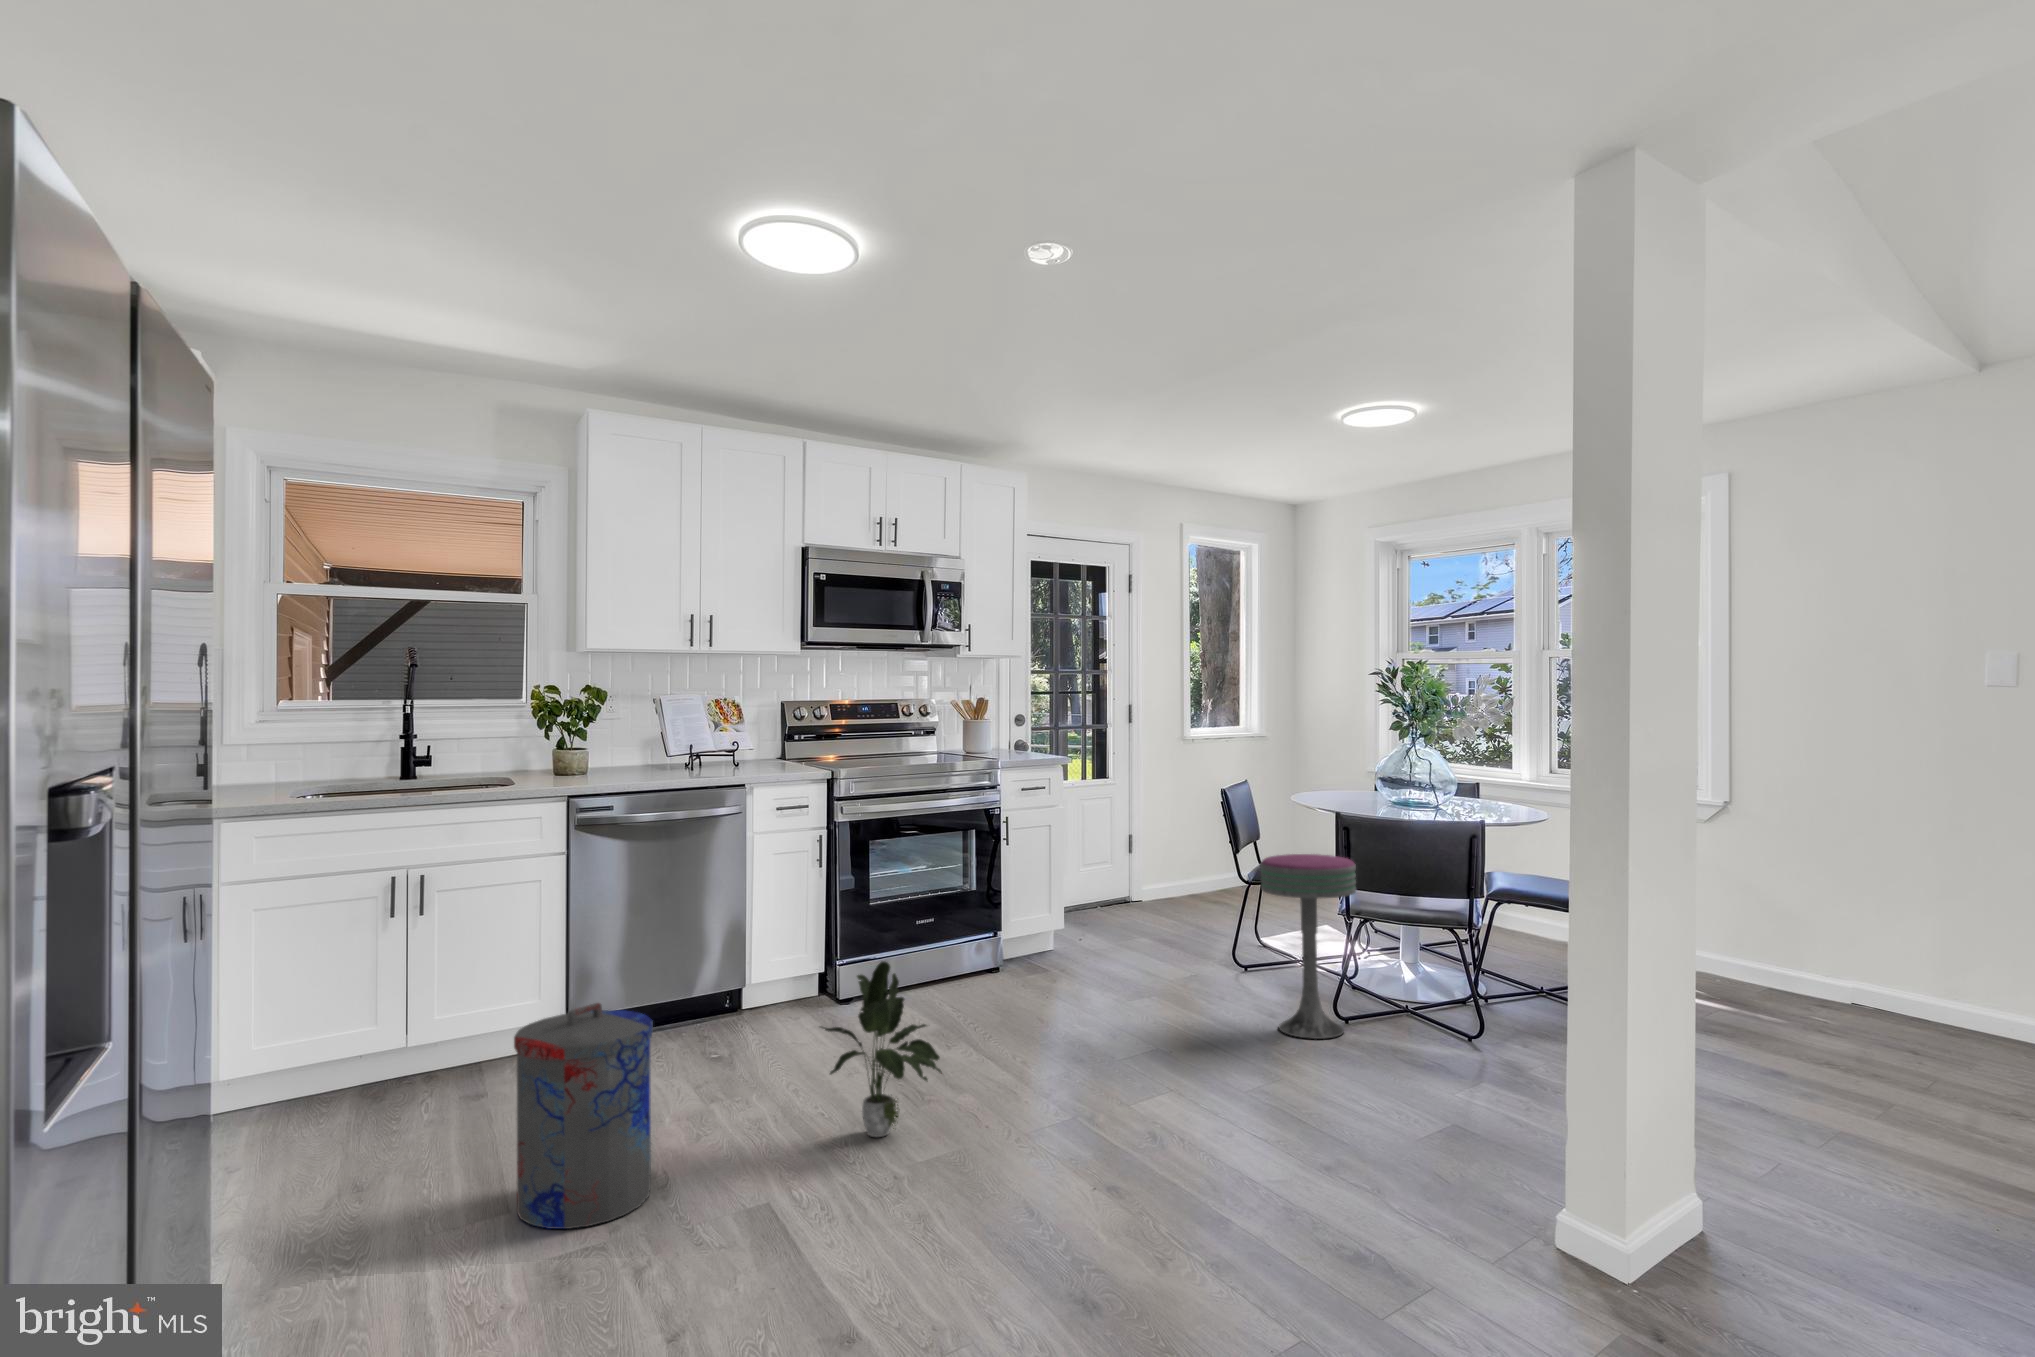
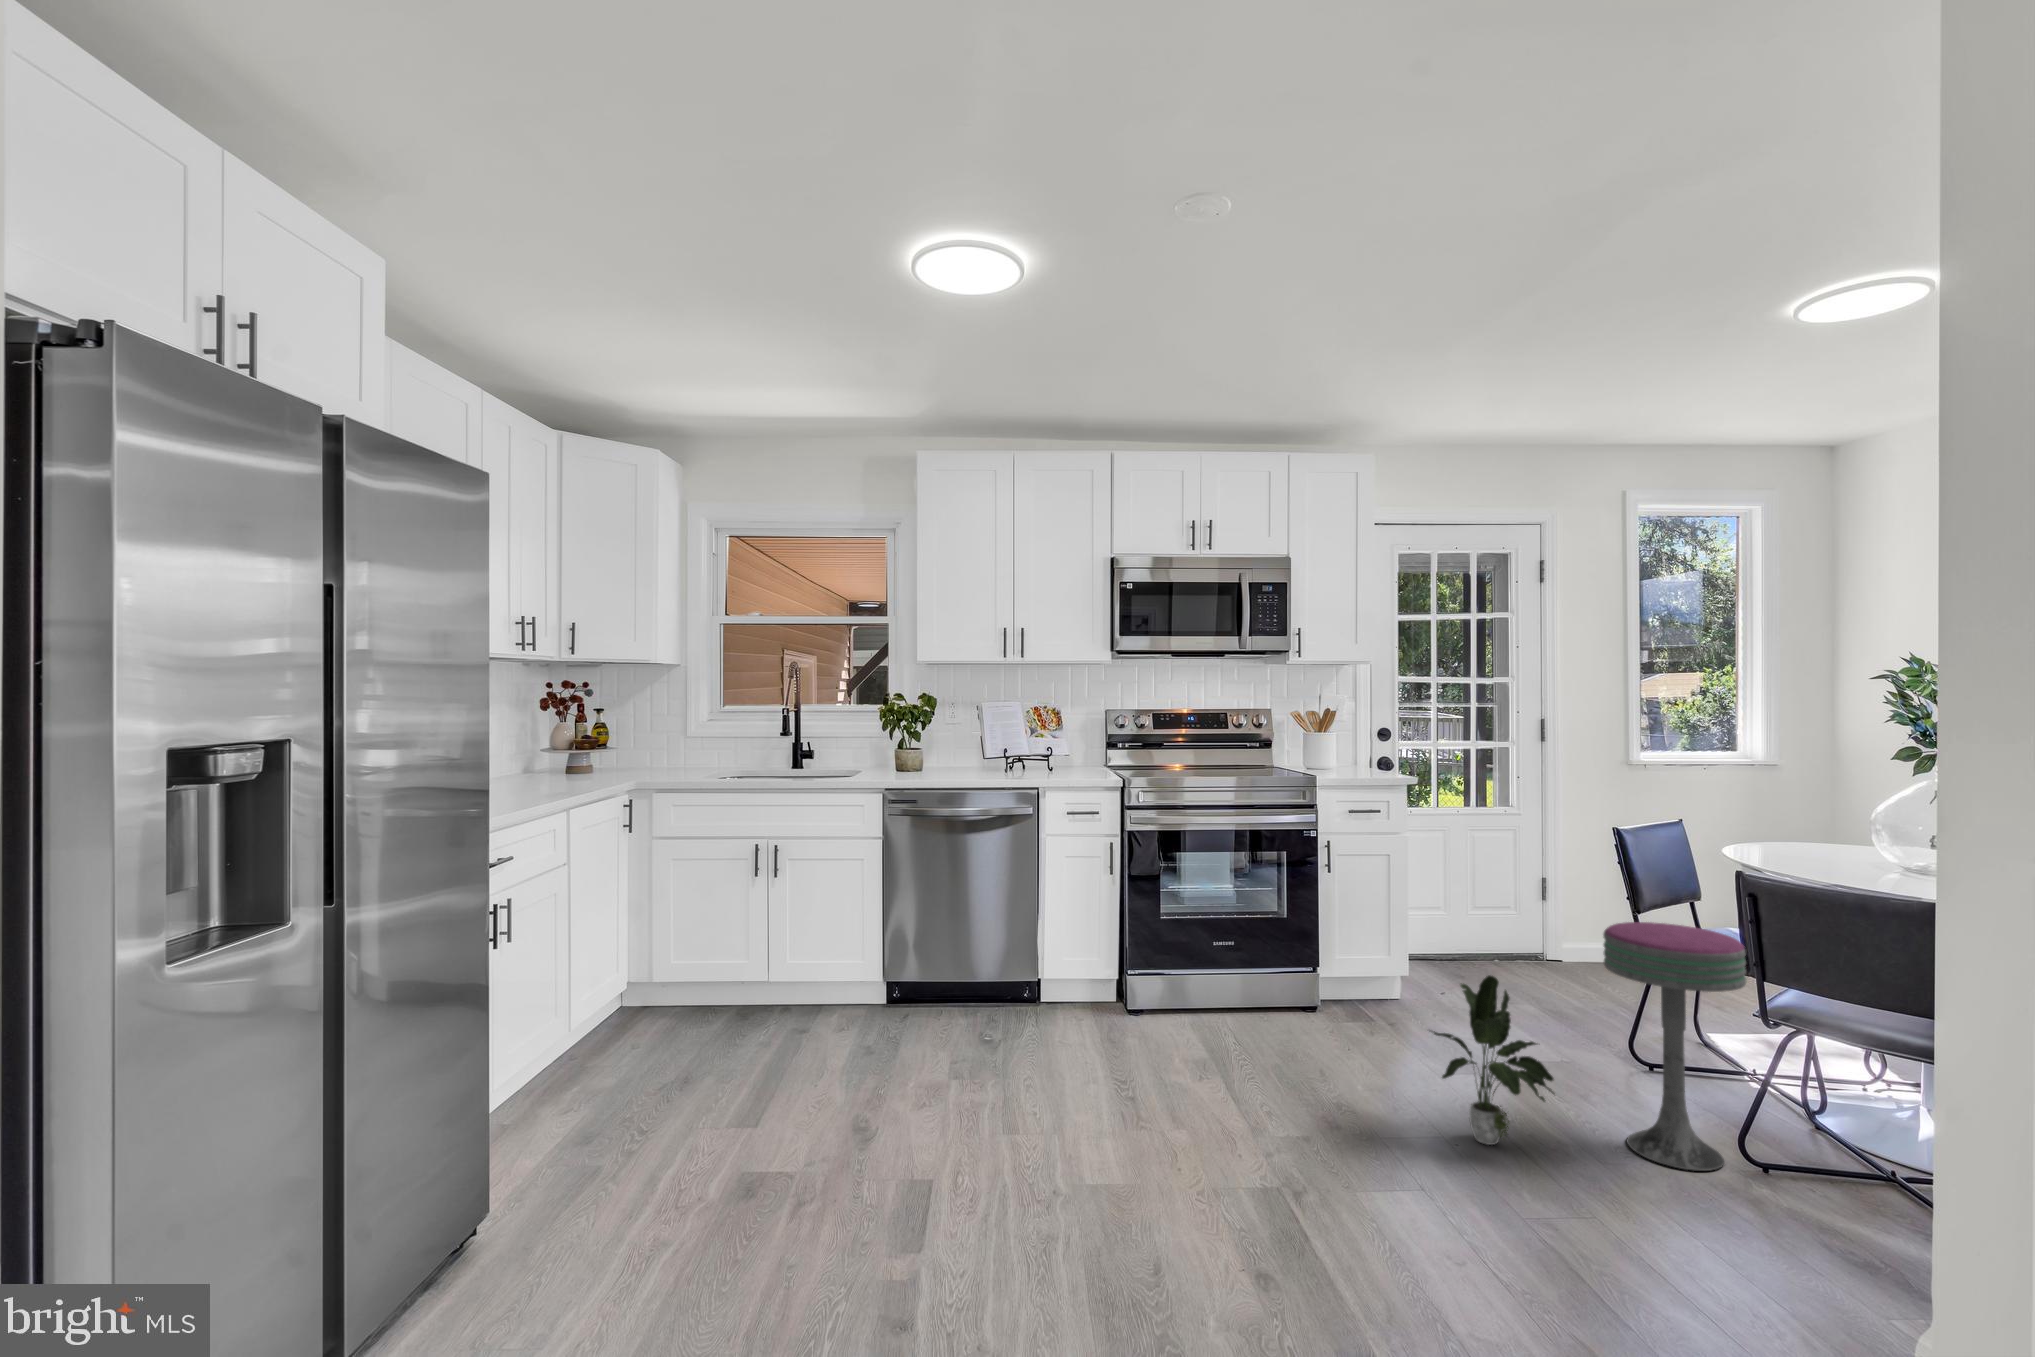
potted plant: present [820,961,942,1137] -> present [1431,975,1554,1145]
trash can: present [514,1003,653,1229] -> none [709,1015,836,1235]

